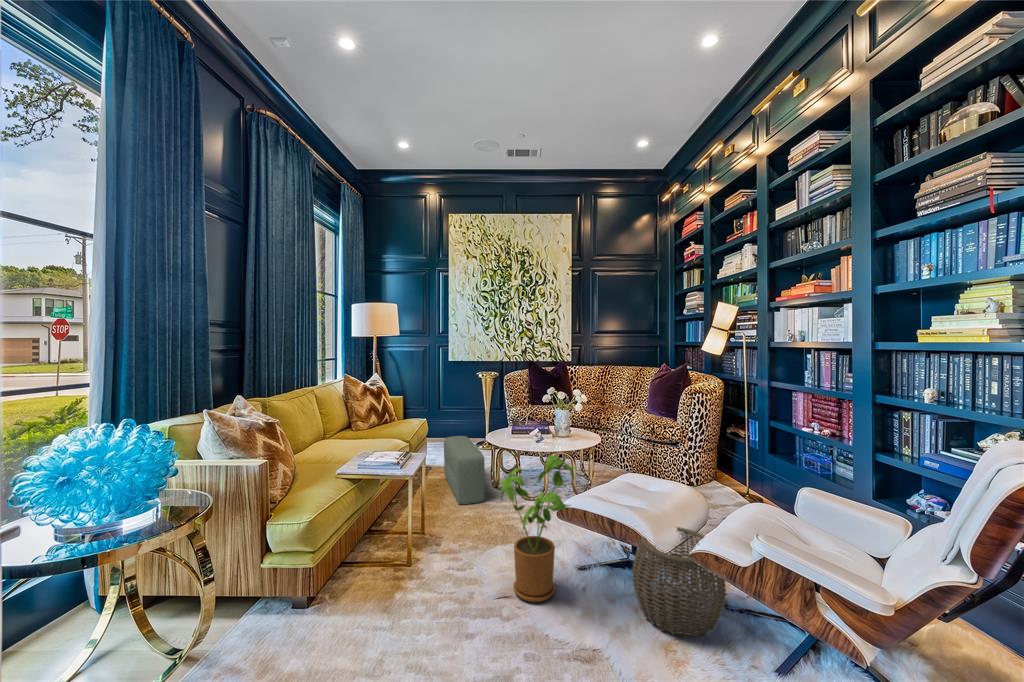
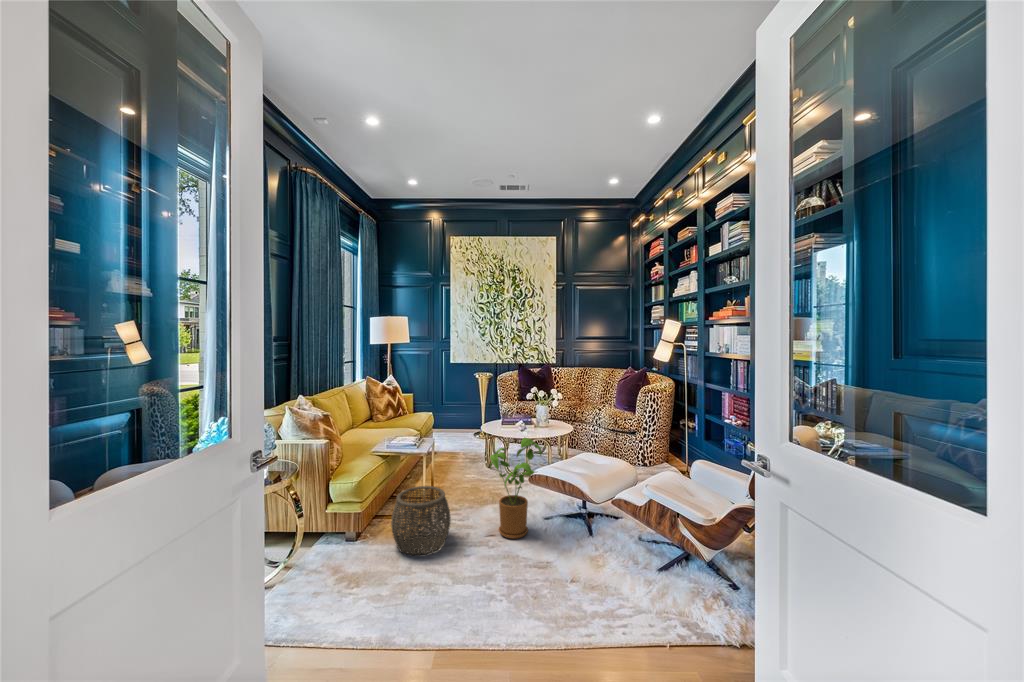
pouf: present [444,436,485,504] -> none [448,426,480,478]
woven basket: present [633,527,726,637] -> present [391,486,451,555]

